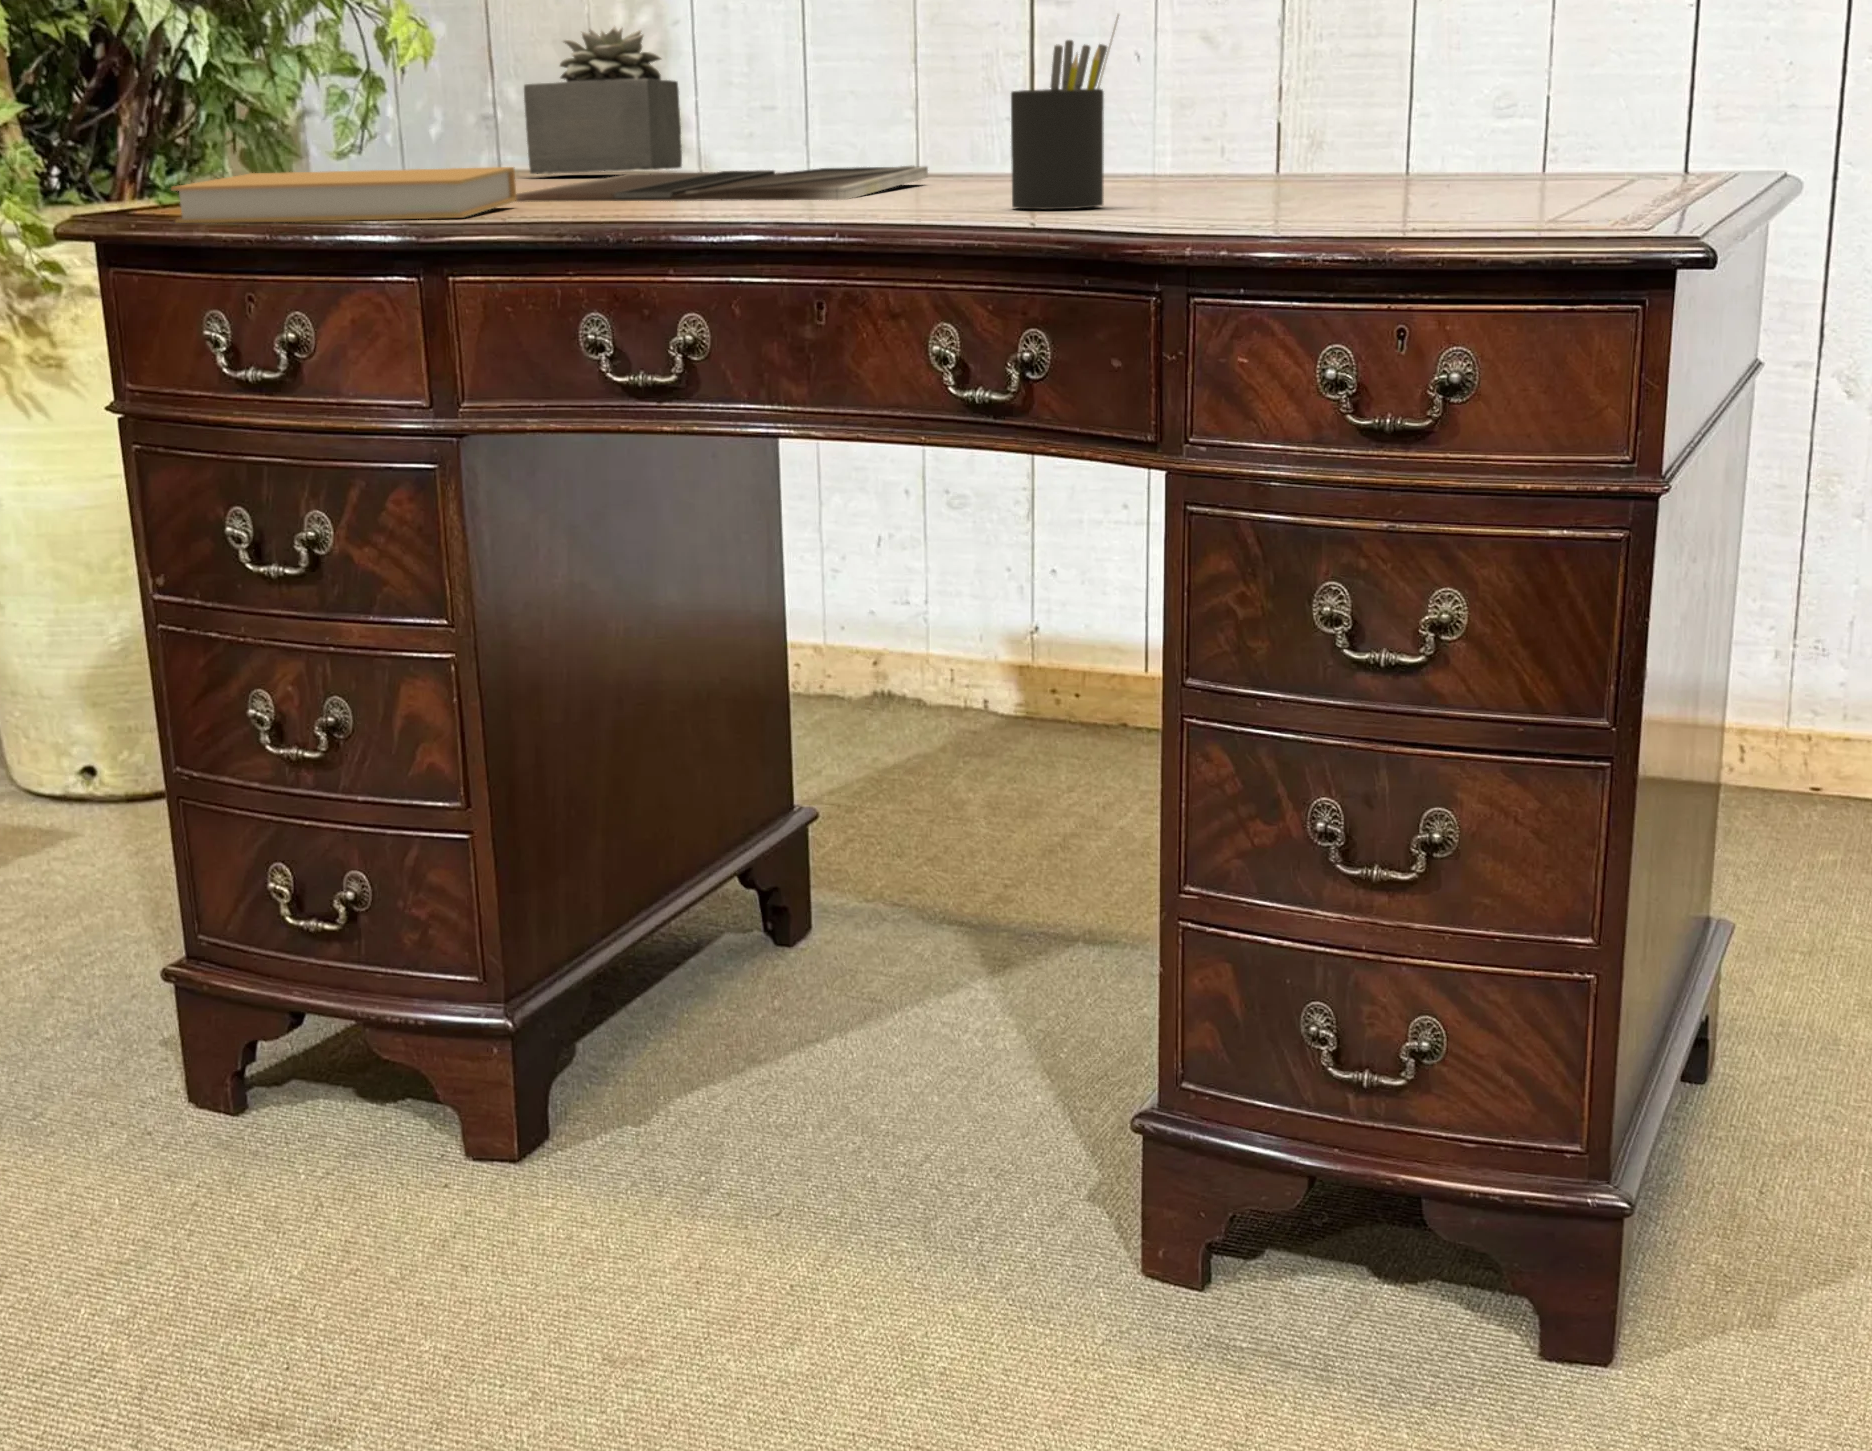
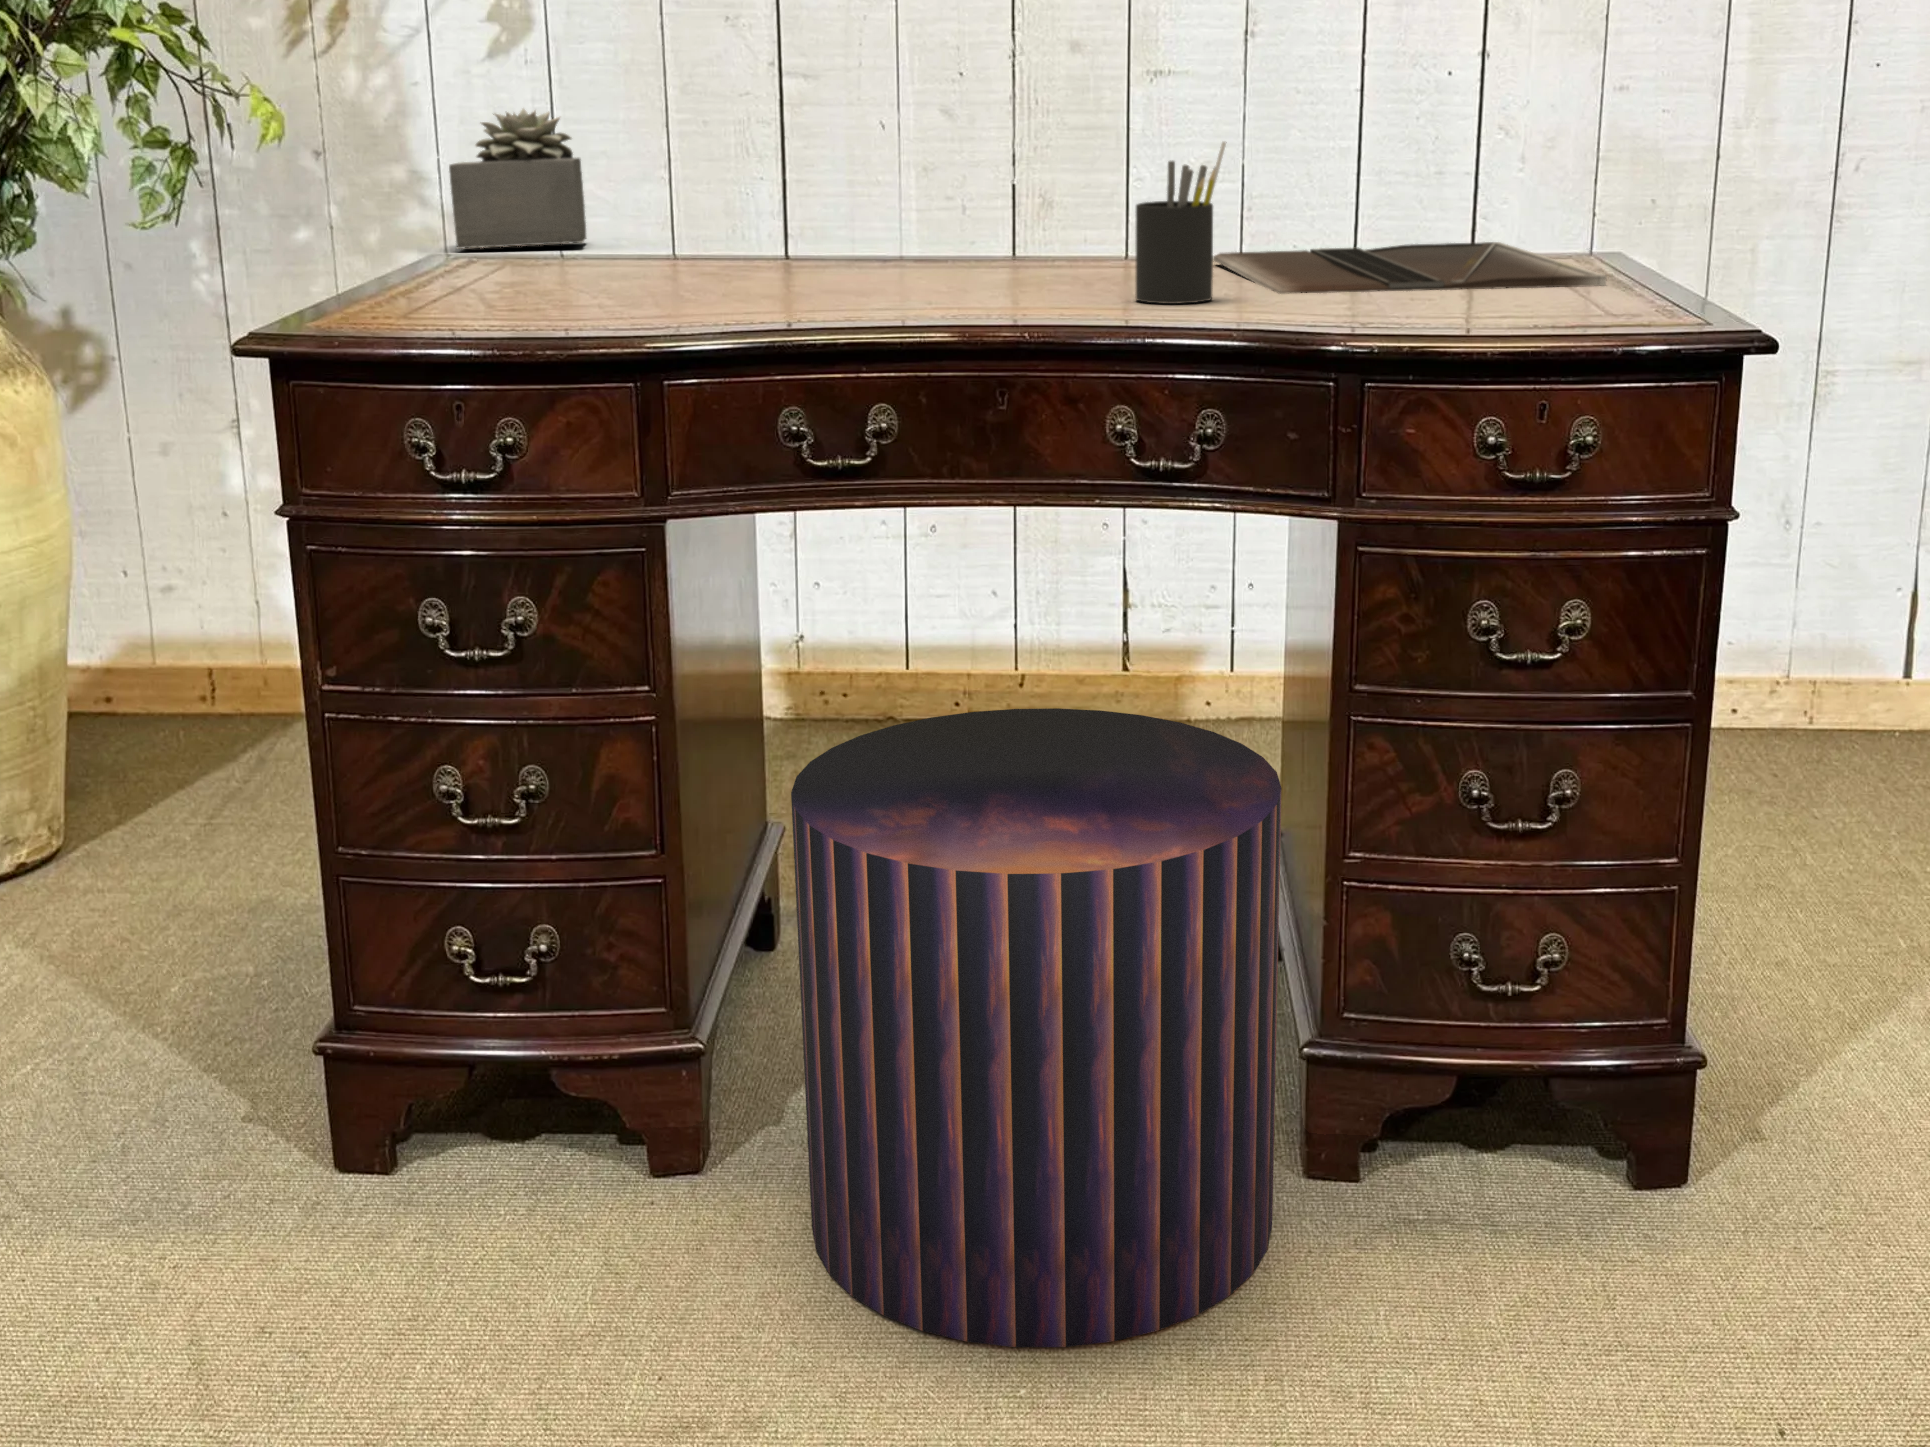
laptop: present [516,166,928,202] -> present [1214,242,1606,294]
book: present [171,167,517,223] -> none [406,270,688,341]
pouf: none [503,682,1077,1416] -> present [791,708,1282,1347]

